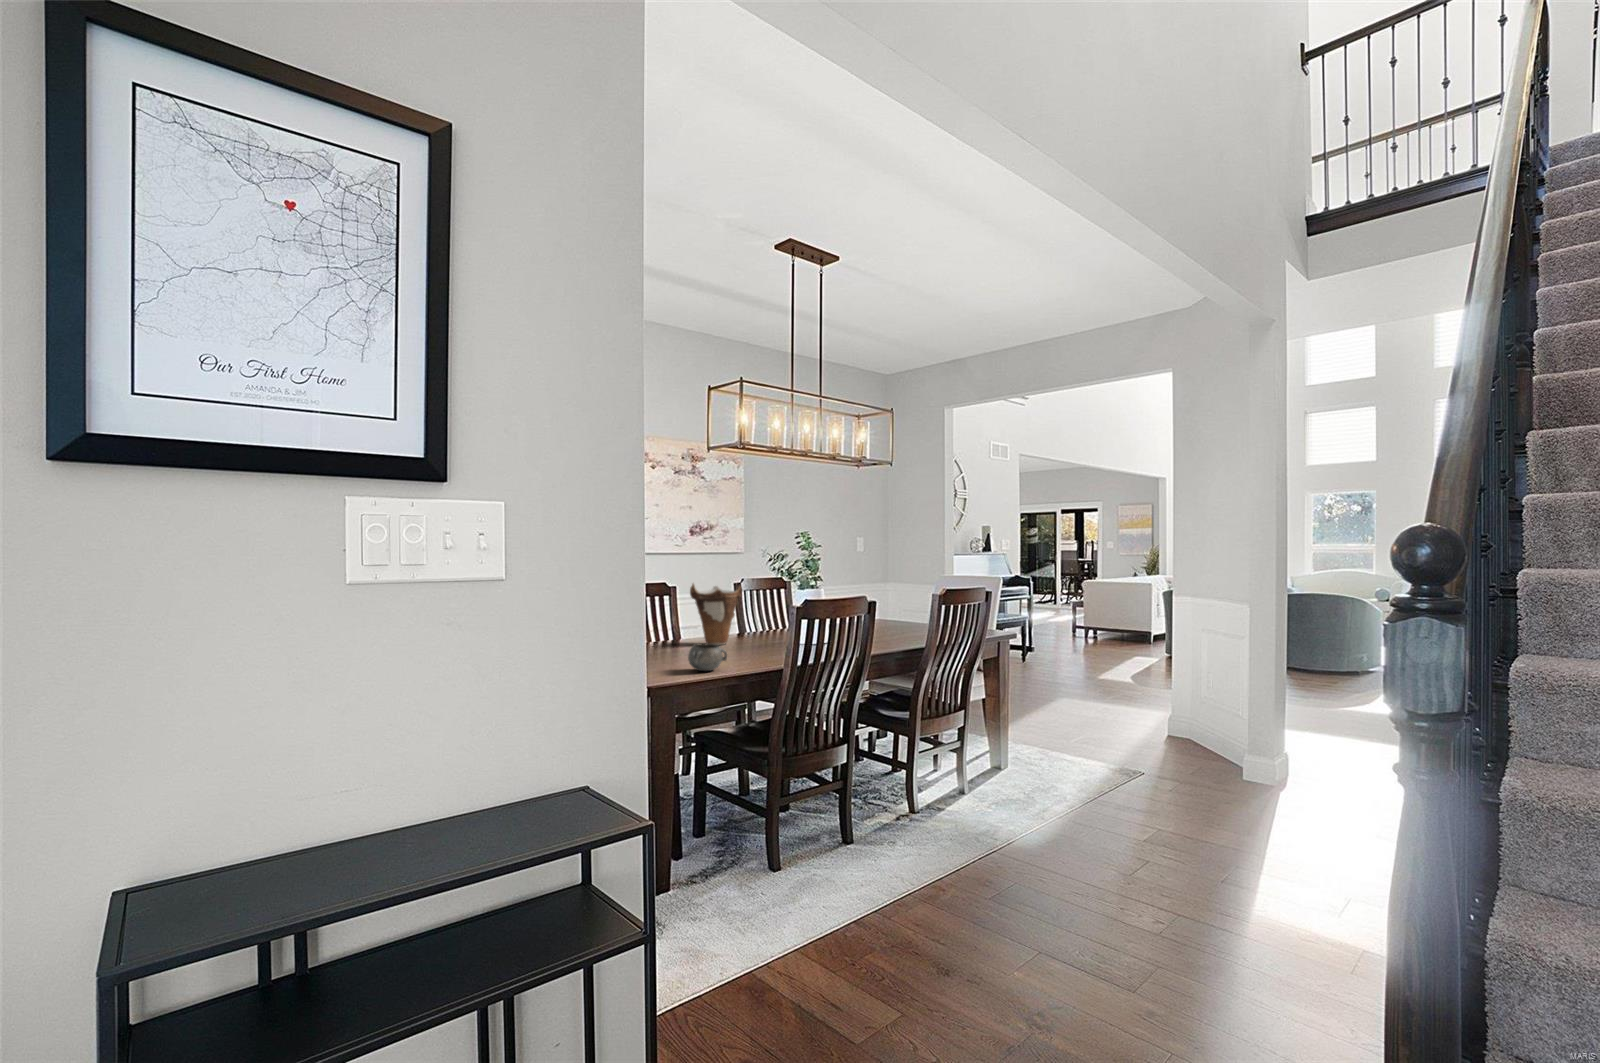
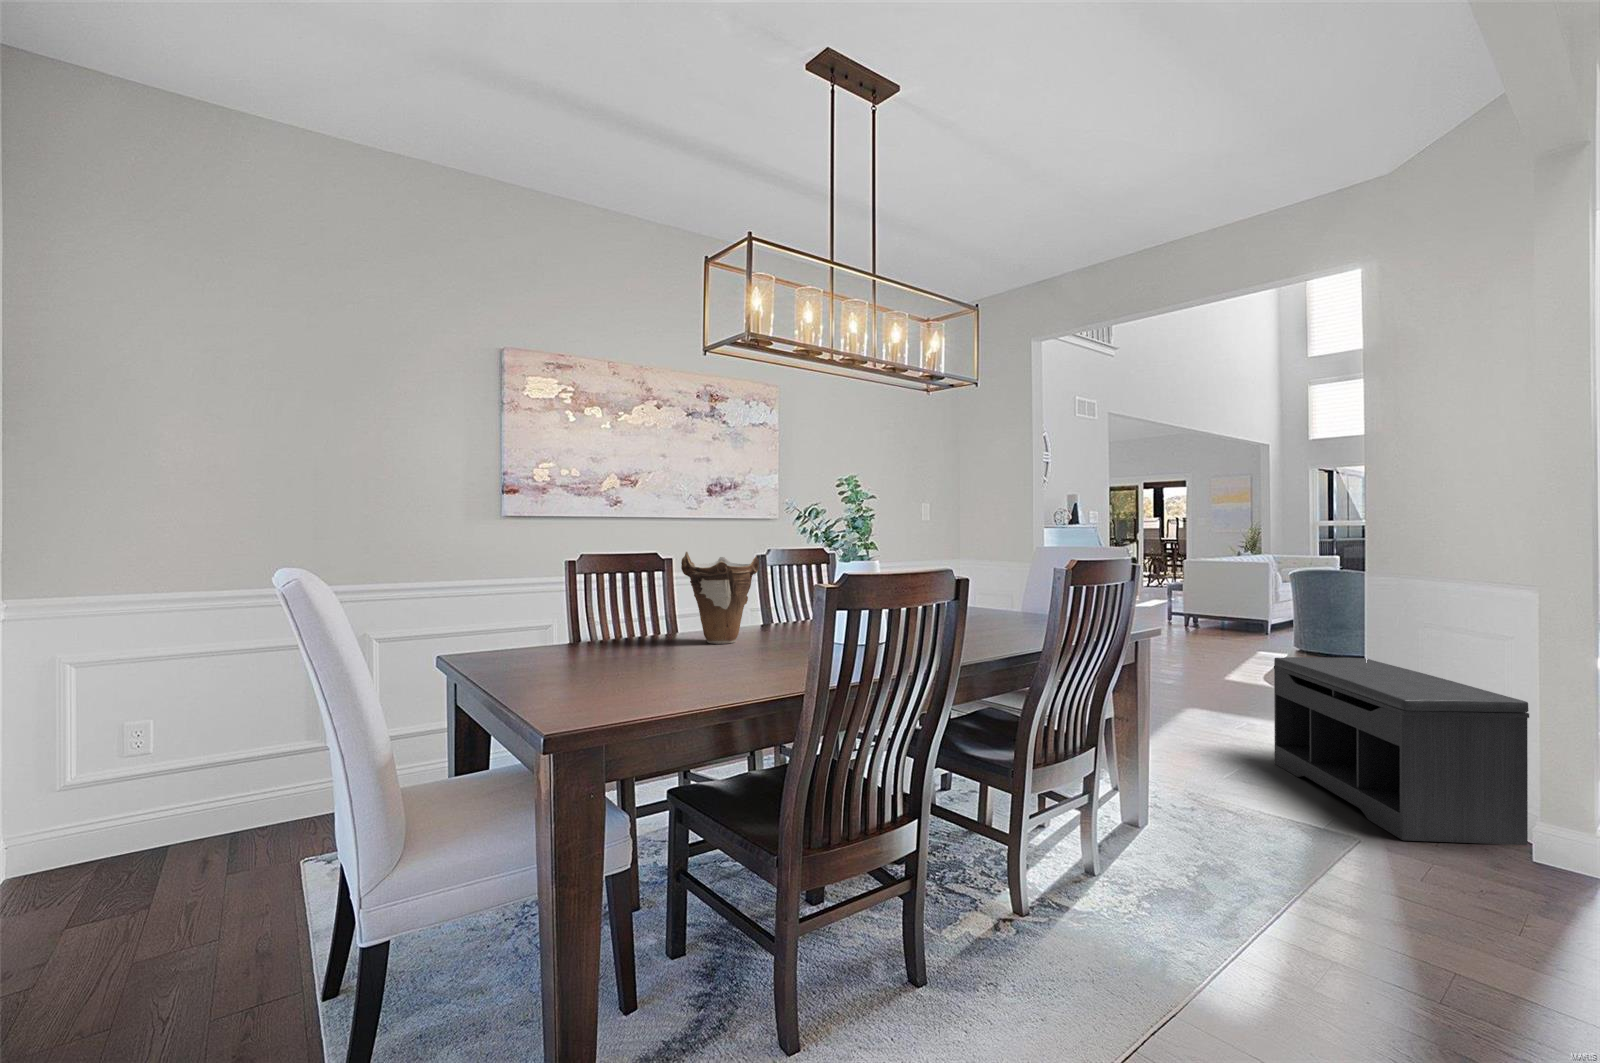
decorative bowl: present [688,644,727,671] -> none [647,649,714,697]
bench: none [1109,655,1249,774] -> present [1274,657,1529,845]

